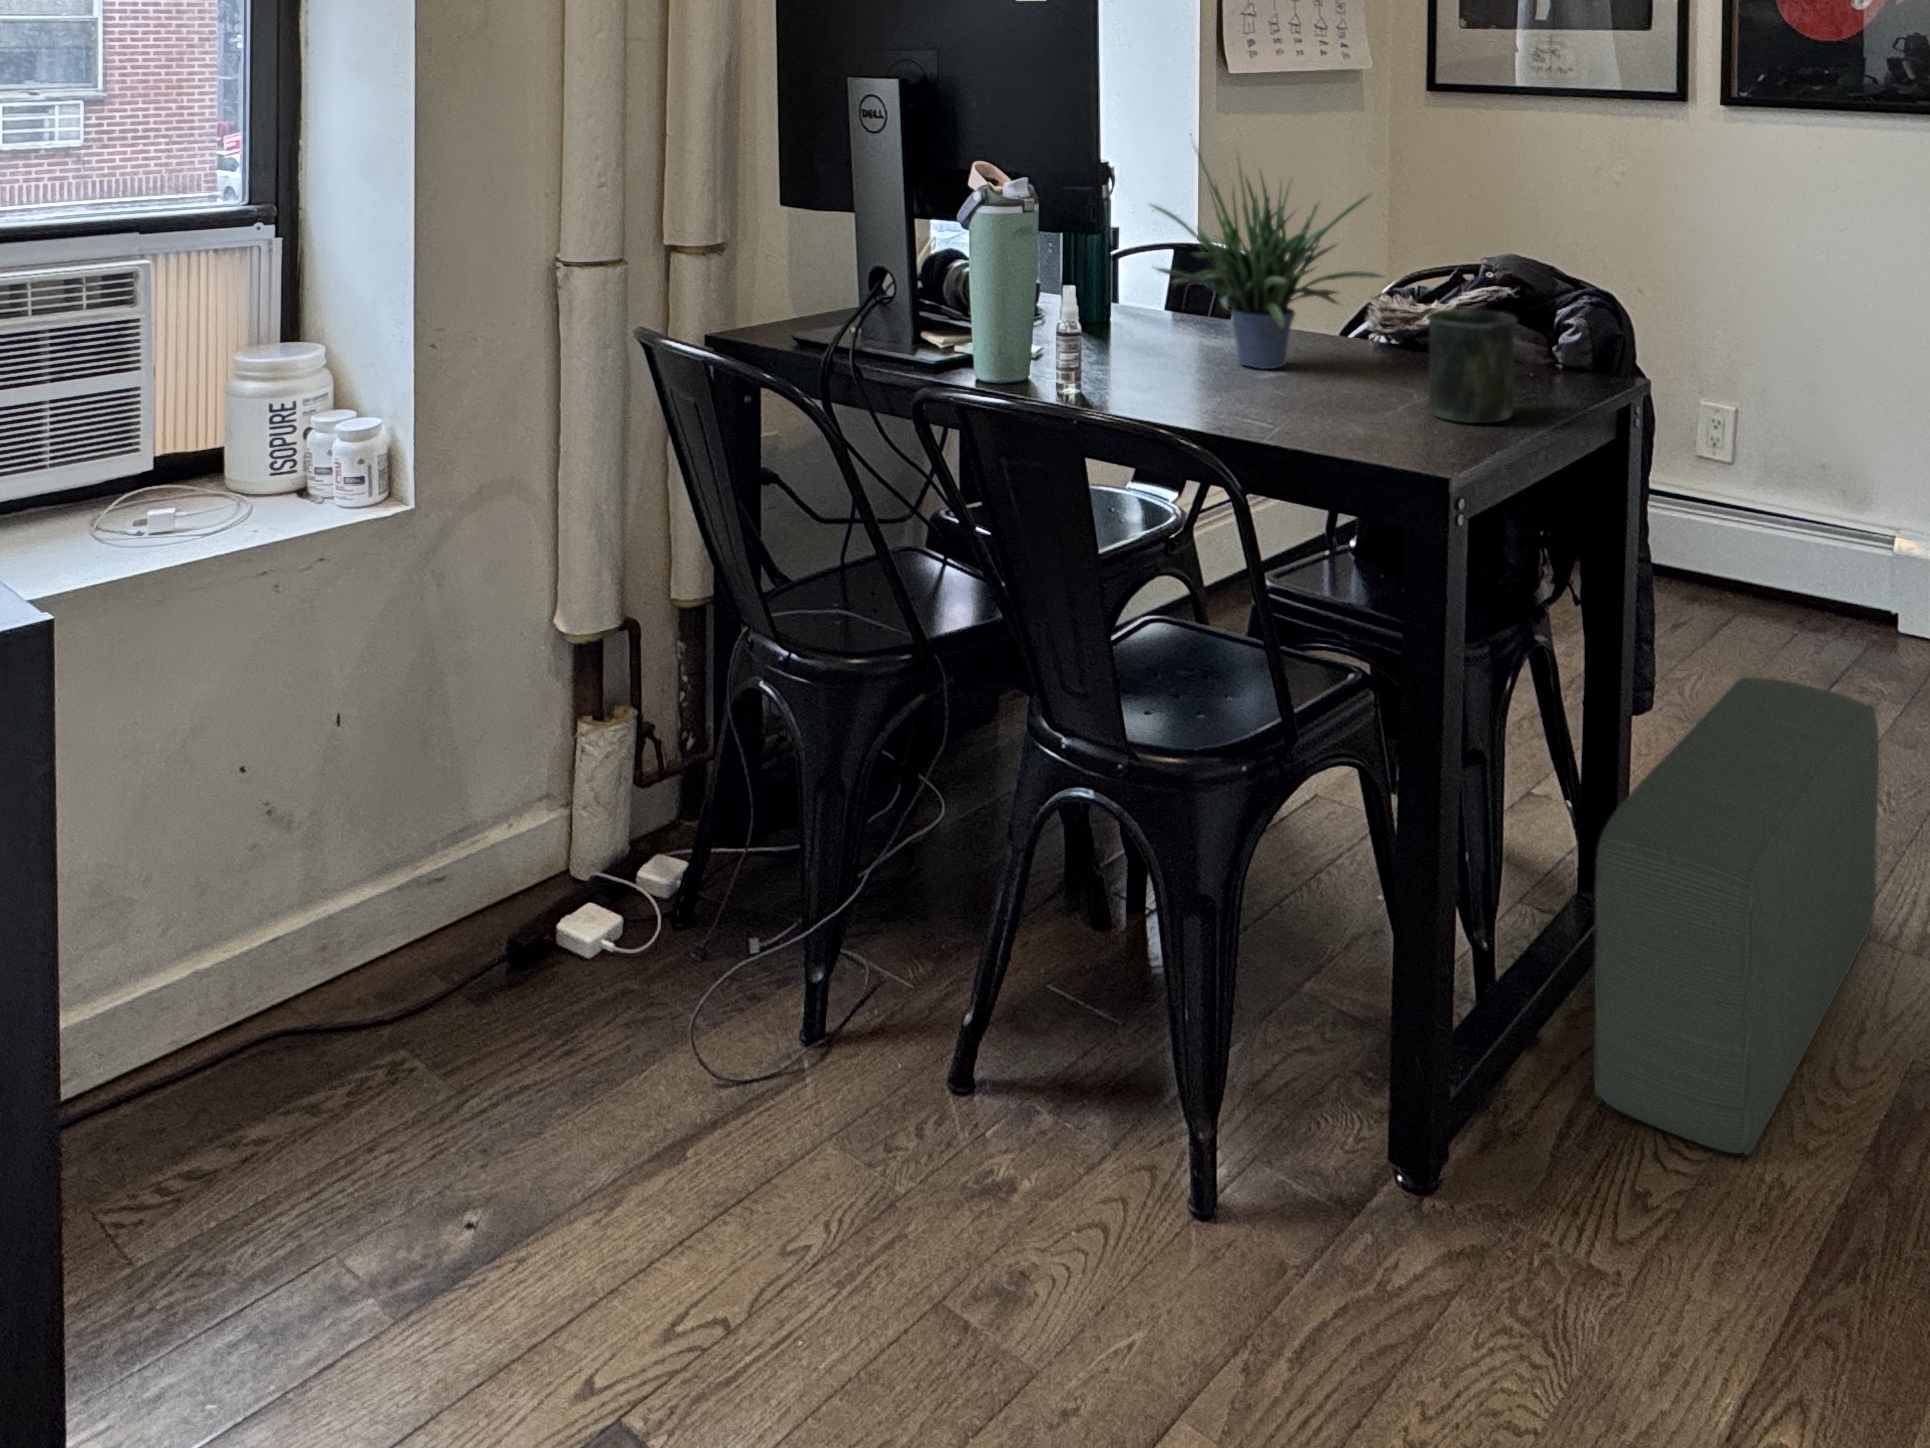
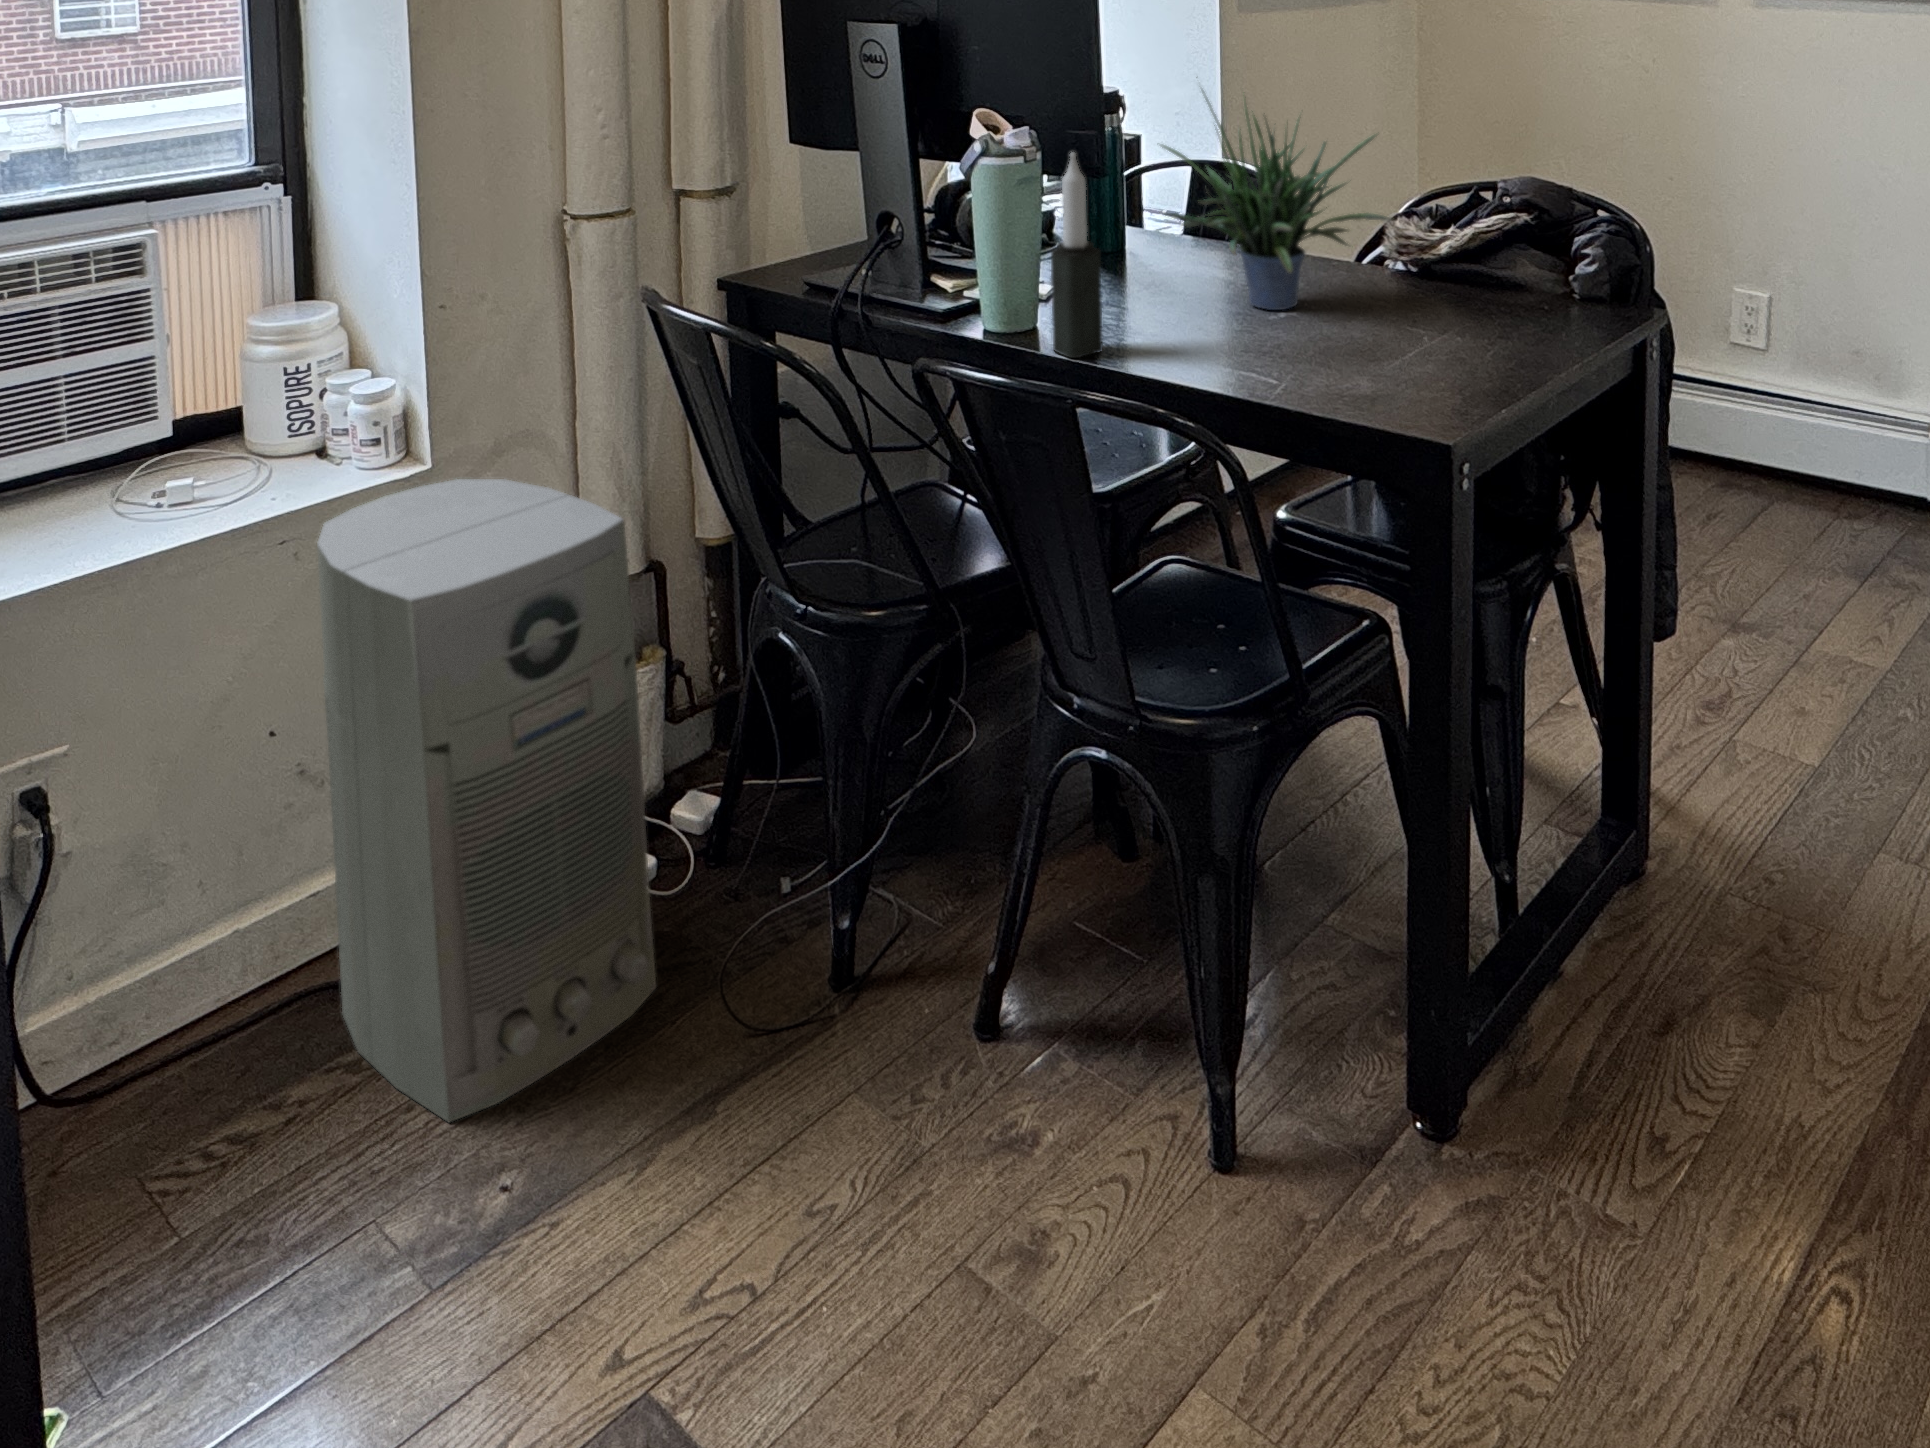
candle: none [1047,193,1098,398] -> present [1051,152,1103,358]
mug: present [1426,309,1517,423] -> none [1430,258,1523,378]
air purifier: none [287,517,617,1166] -> present [317,479,656,1123]
pouf: present [1595,677,1879,1154] -> none [1610,594,1901,1097]

